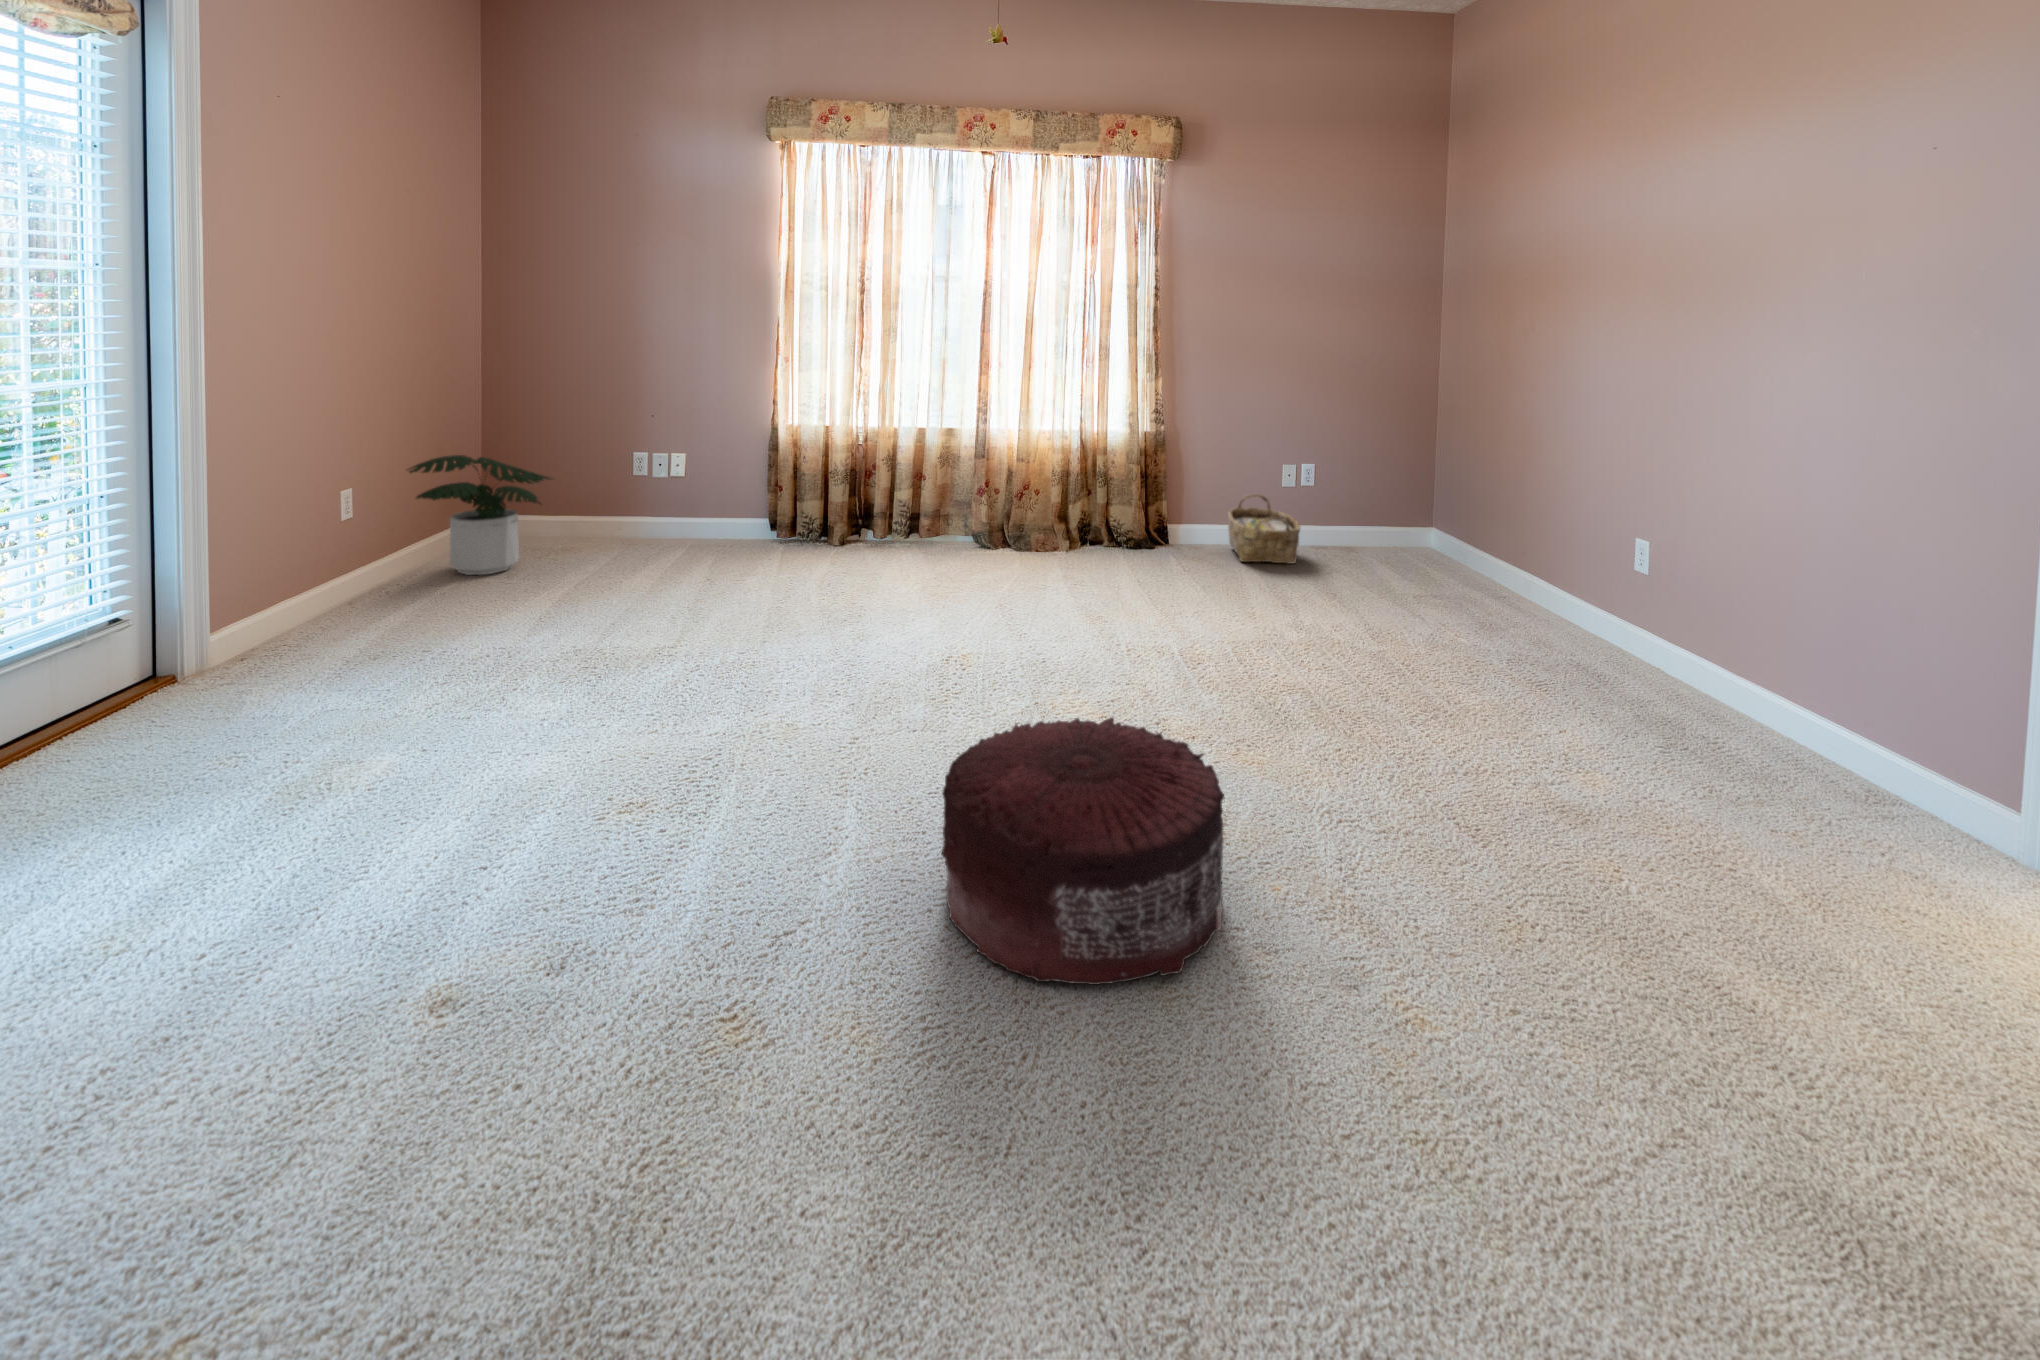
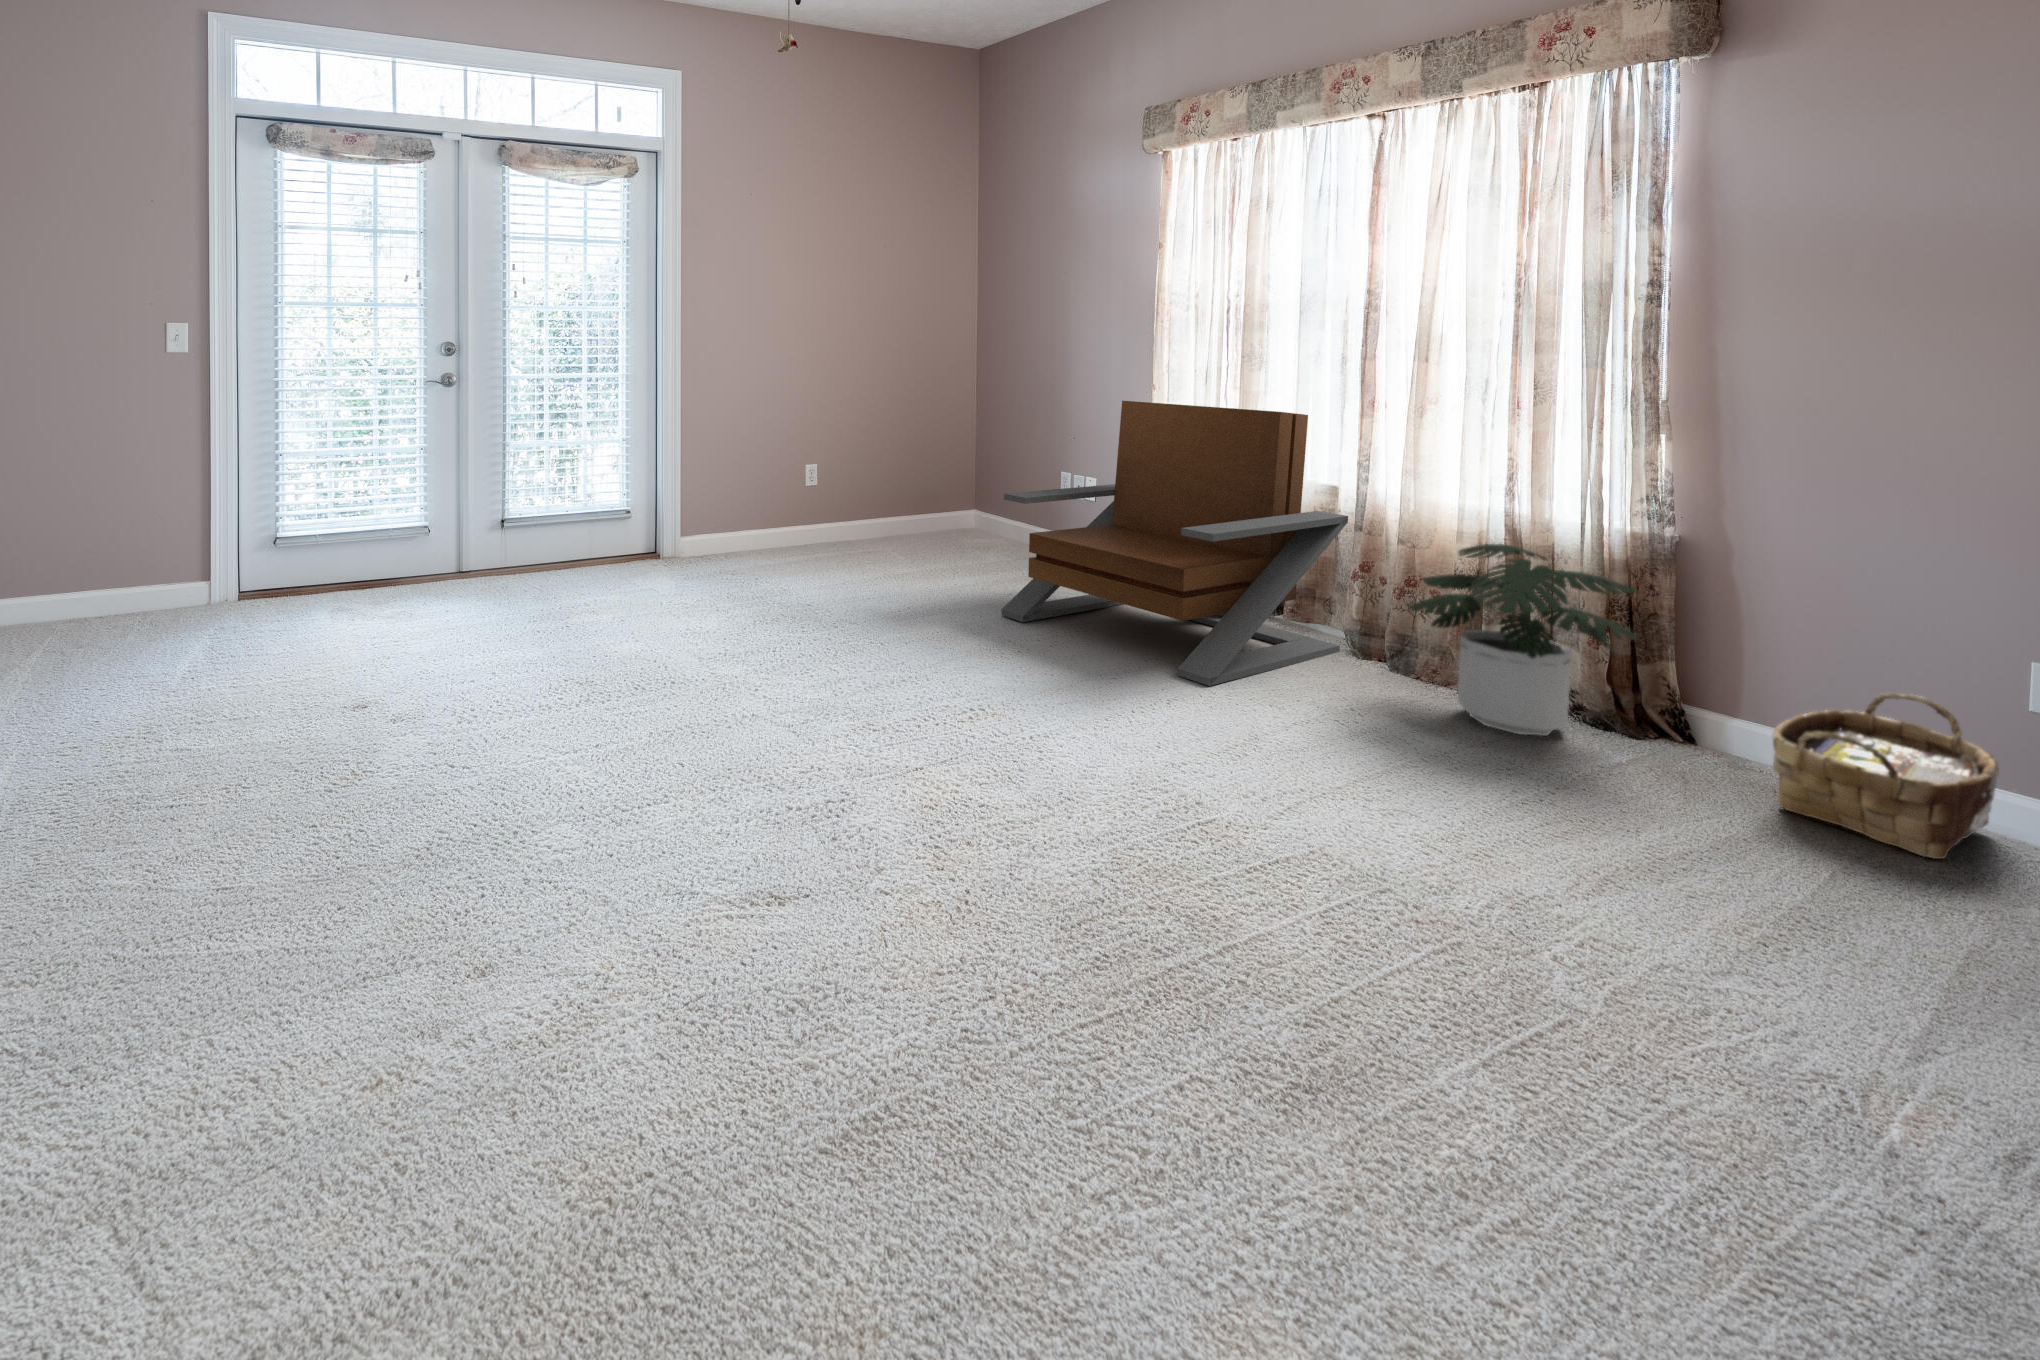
lounge chair: none [761,373,999,597] -> present [1001,401,1348,686]
potted plant: present [408,455,550,575] -> present [1410,544,1638,736]
pouf: present [942,717,1224,985] -> none [405,686,679,923]

